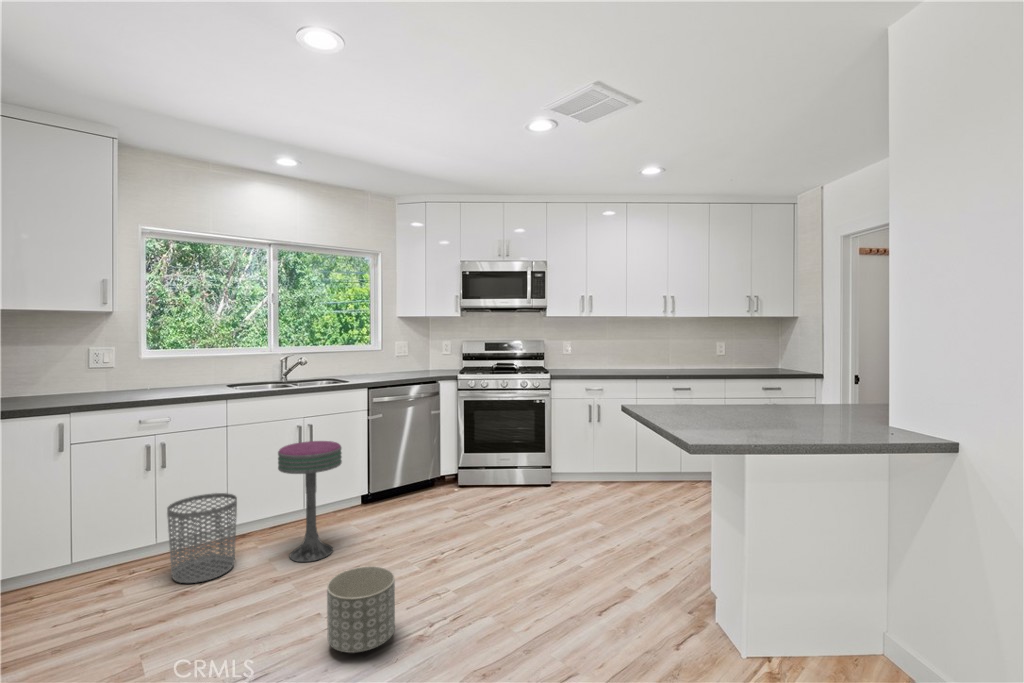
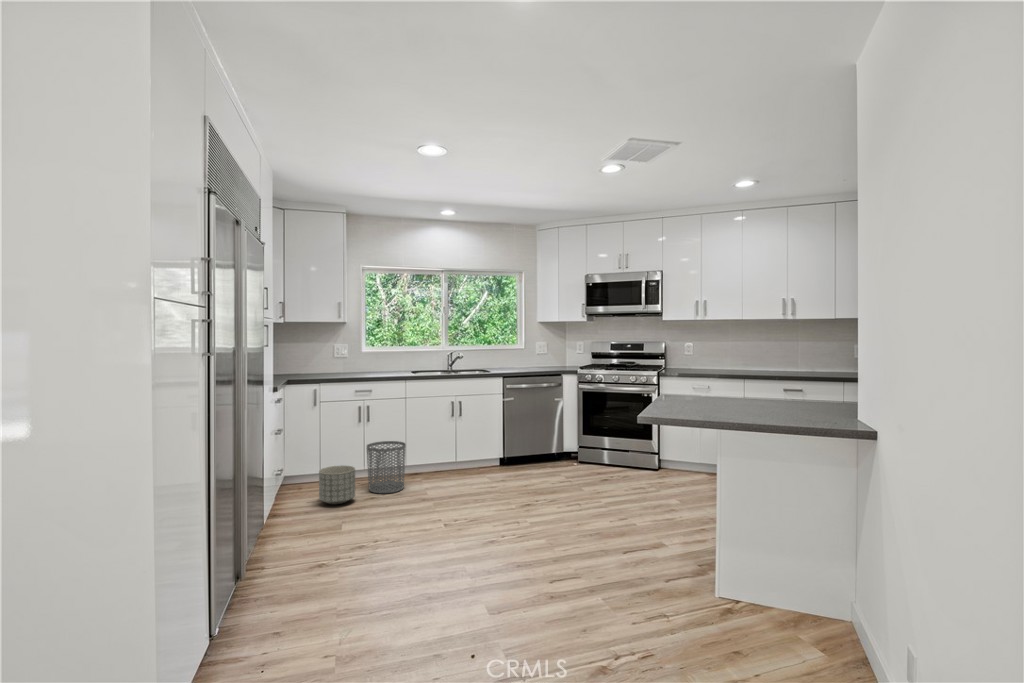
bar stool: present [278,441,342,562] -> none [429,412,471,493]
planter: present [327,566,395,653] -> present [319,465,355,505]

